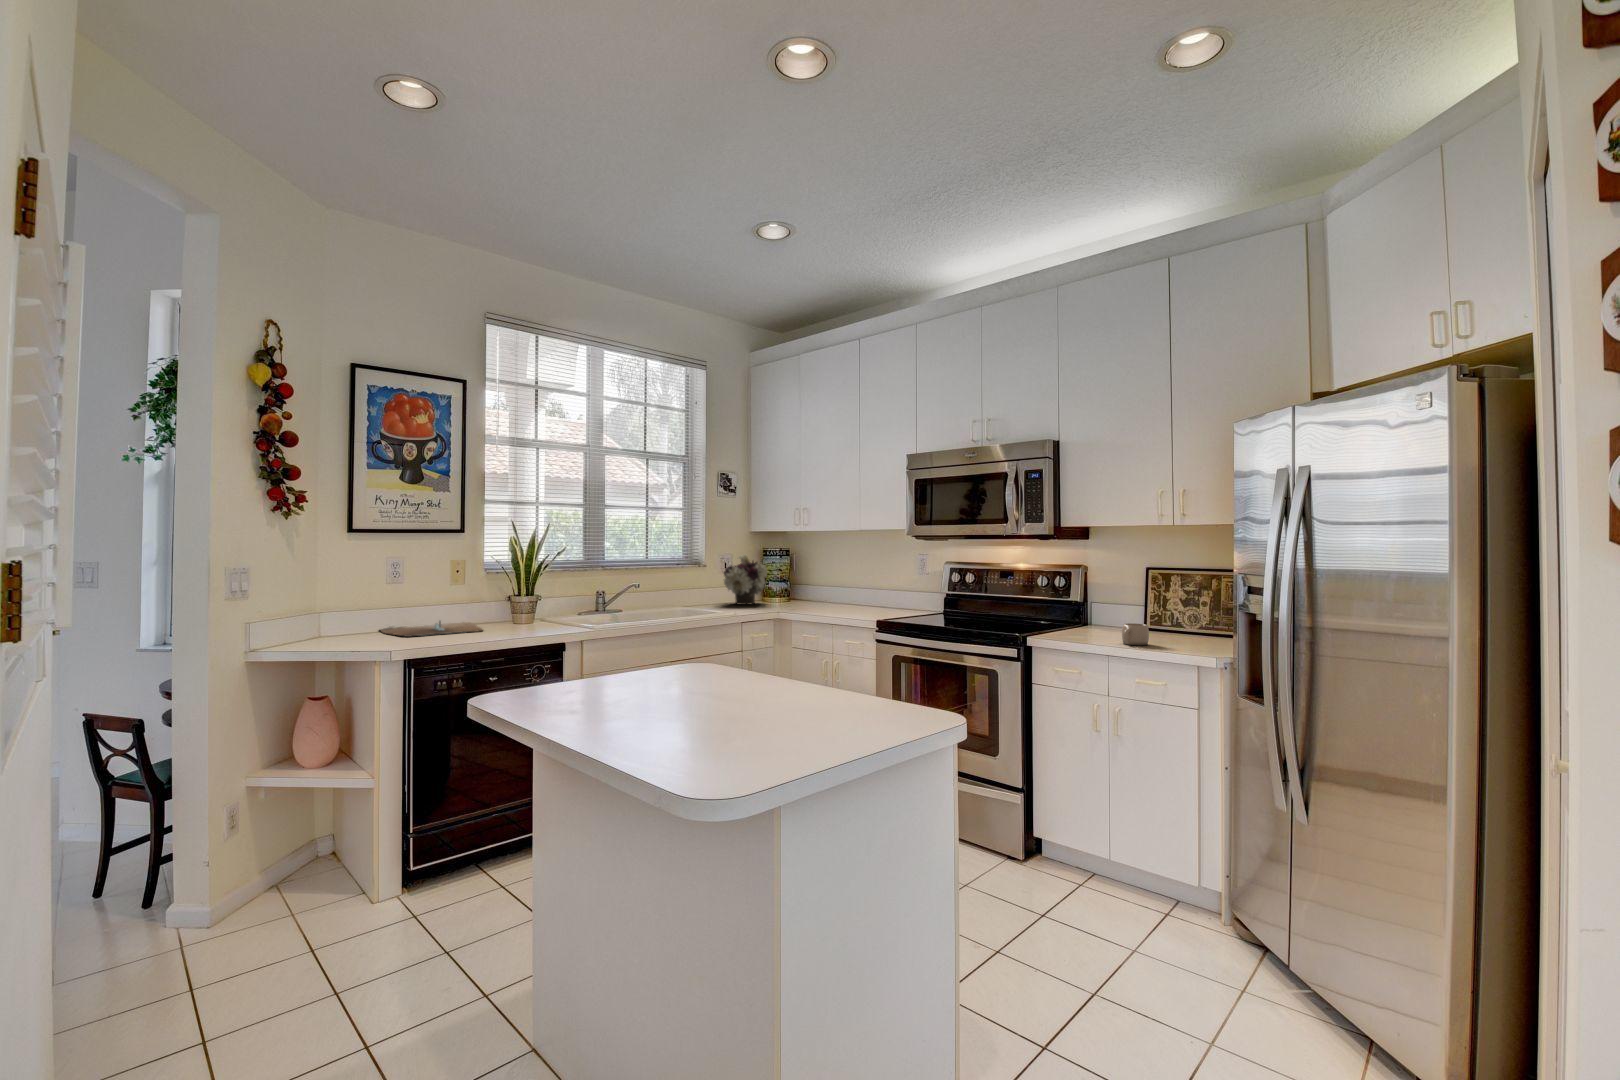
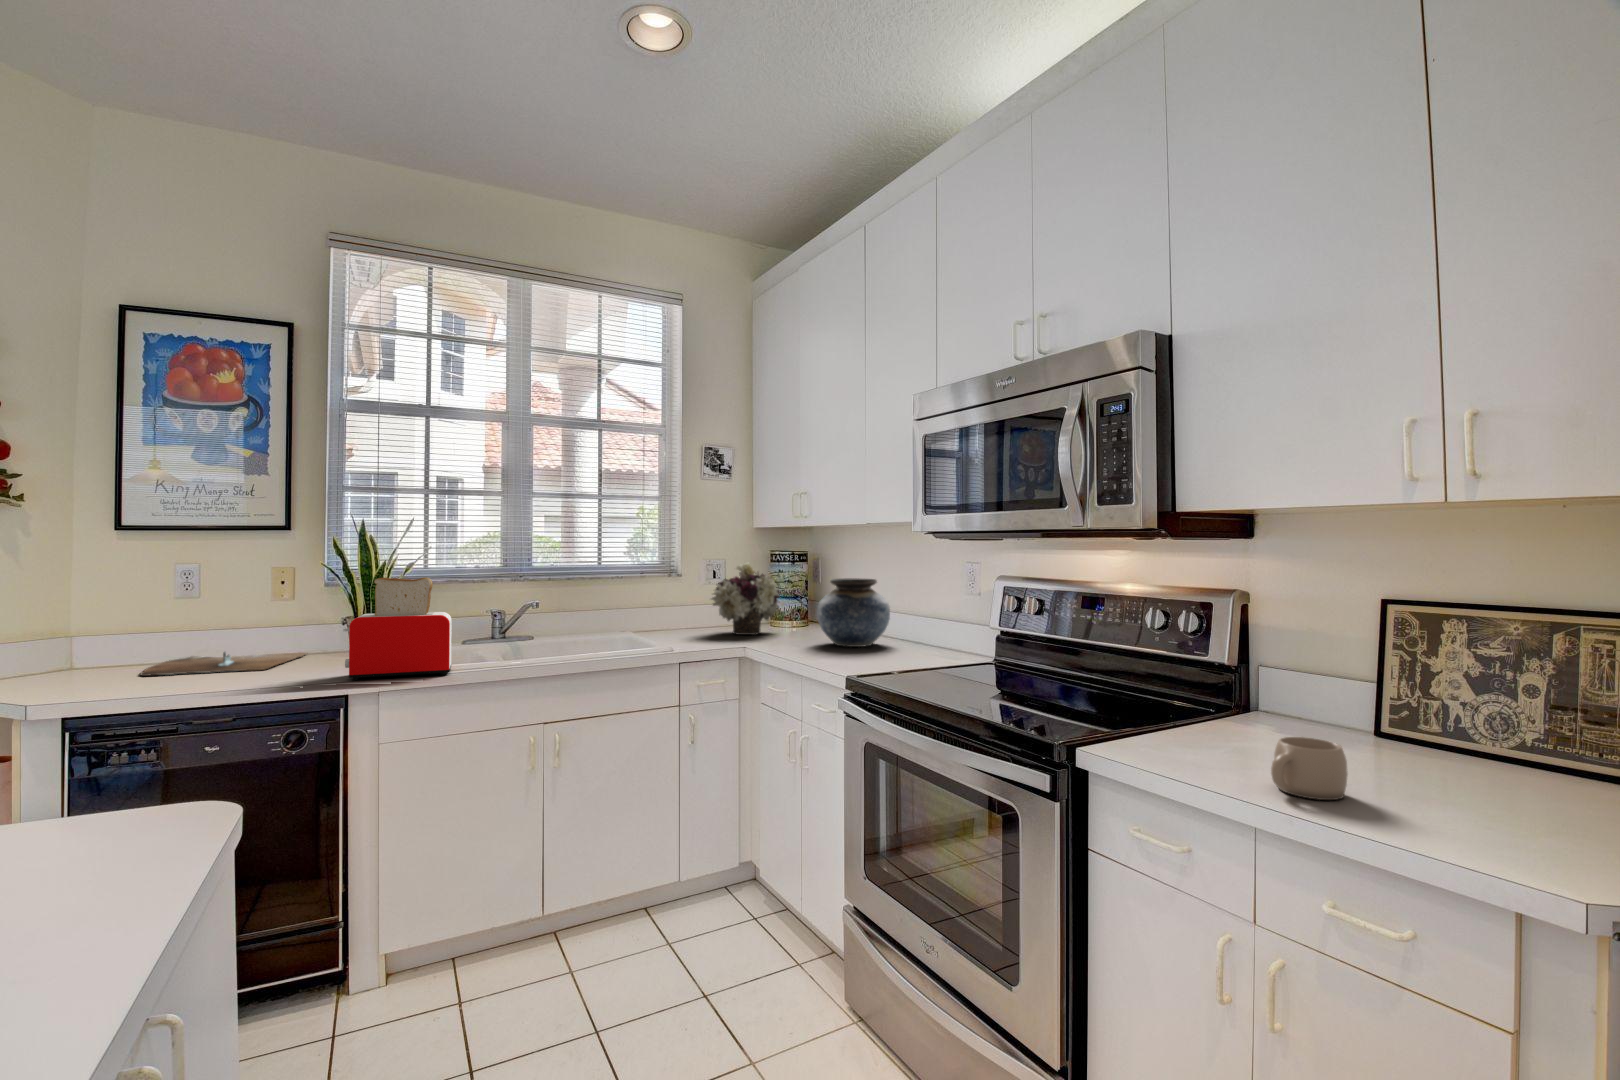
vase: none [809,564,857,608] -> present [817,579,890,647]
toaster: none [559,565,626,633] -> present [343,578,452,680]

